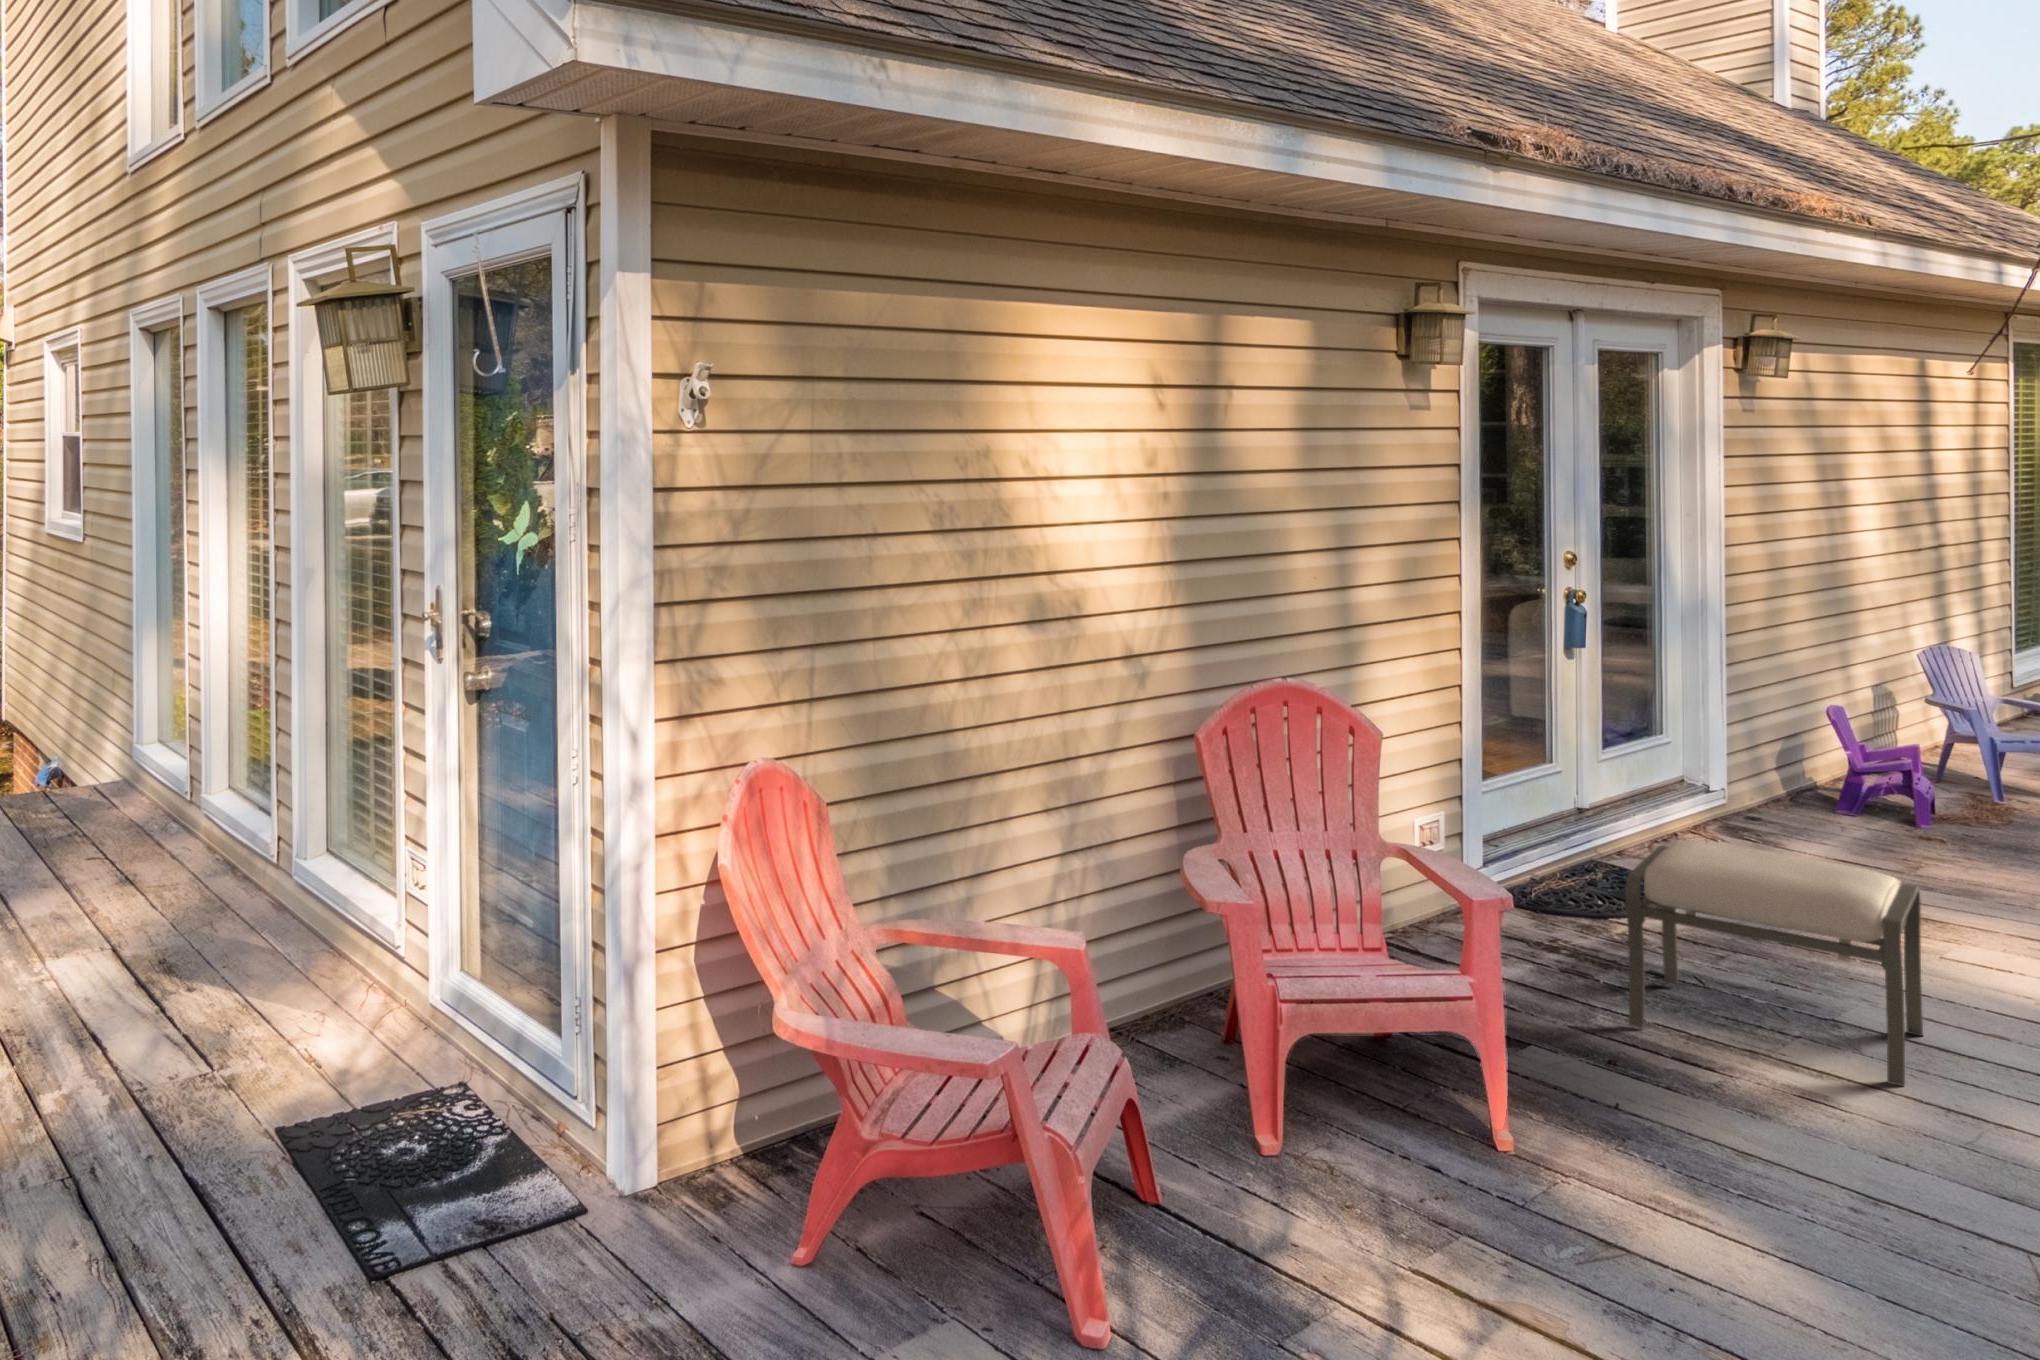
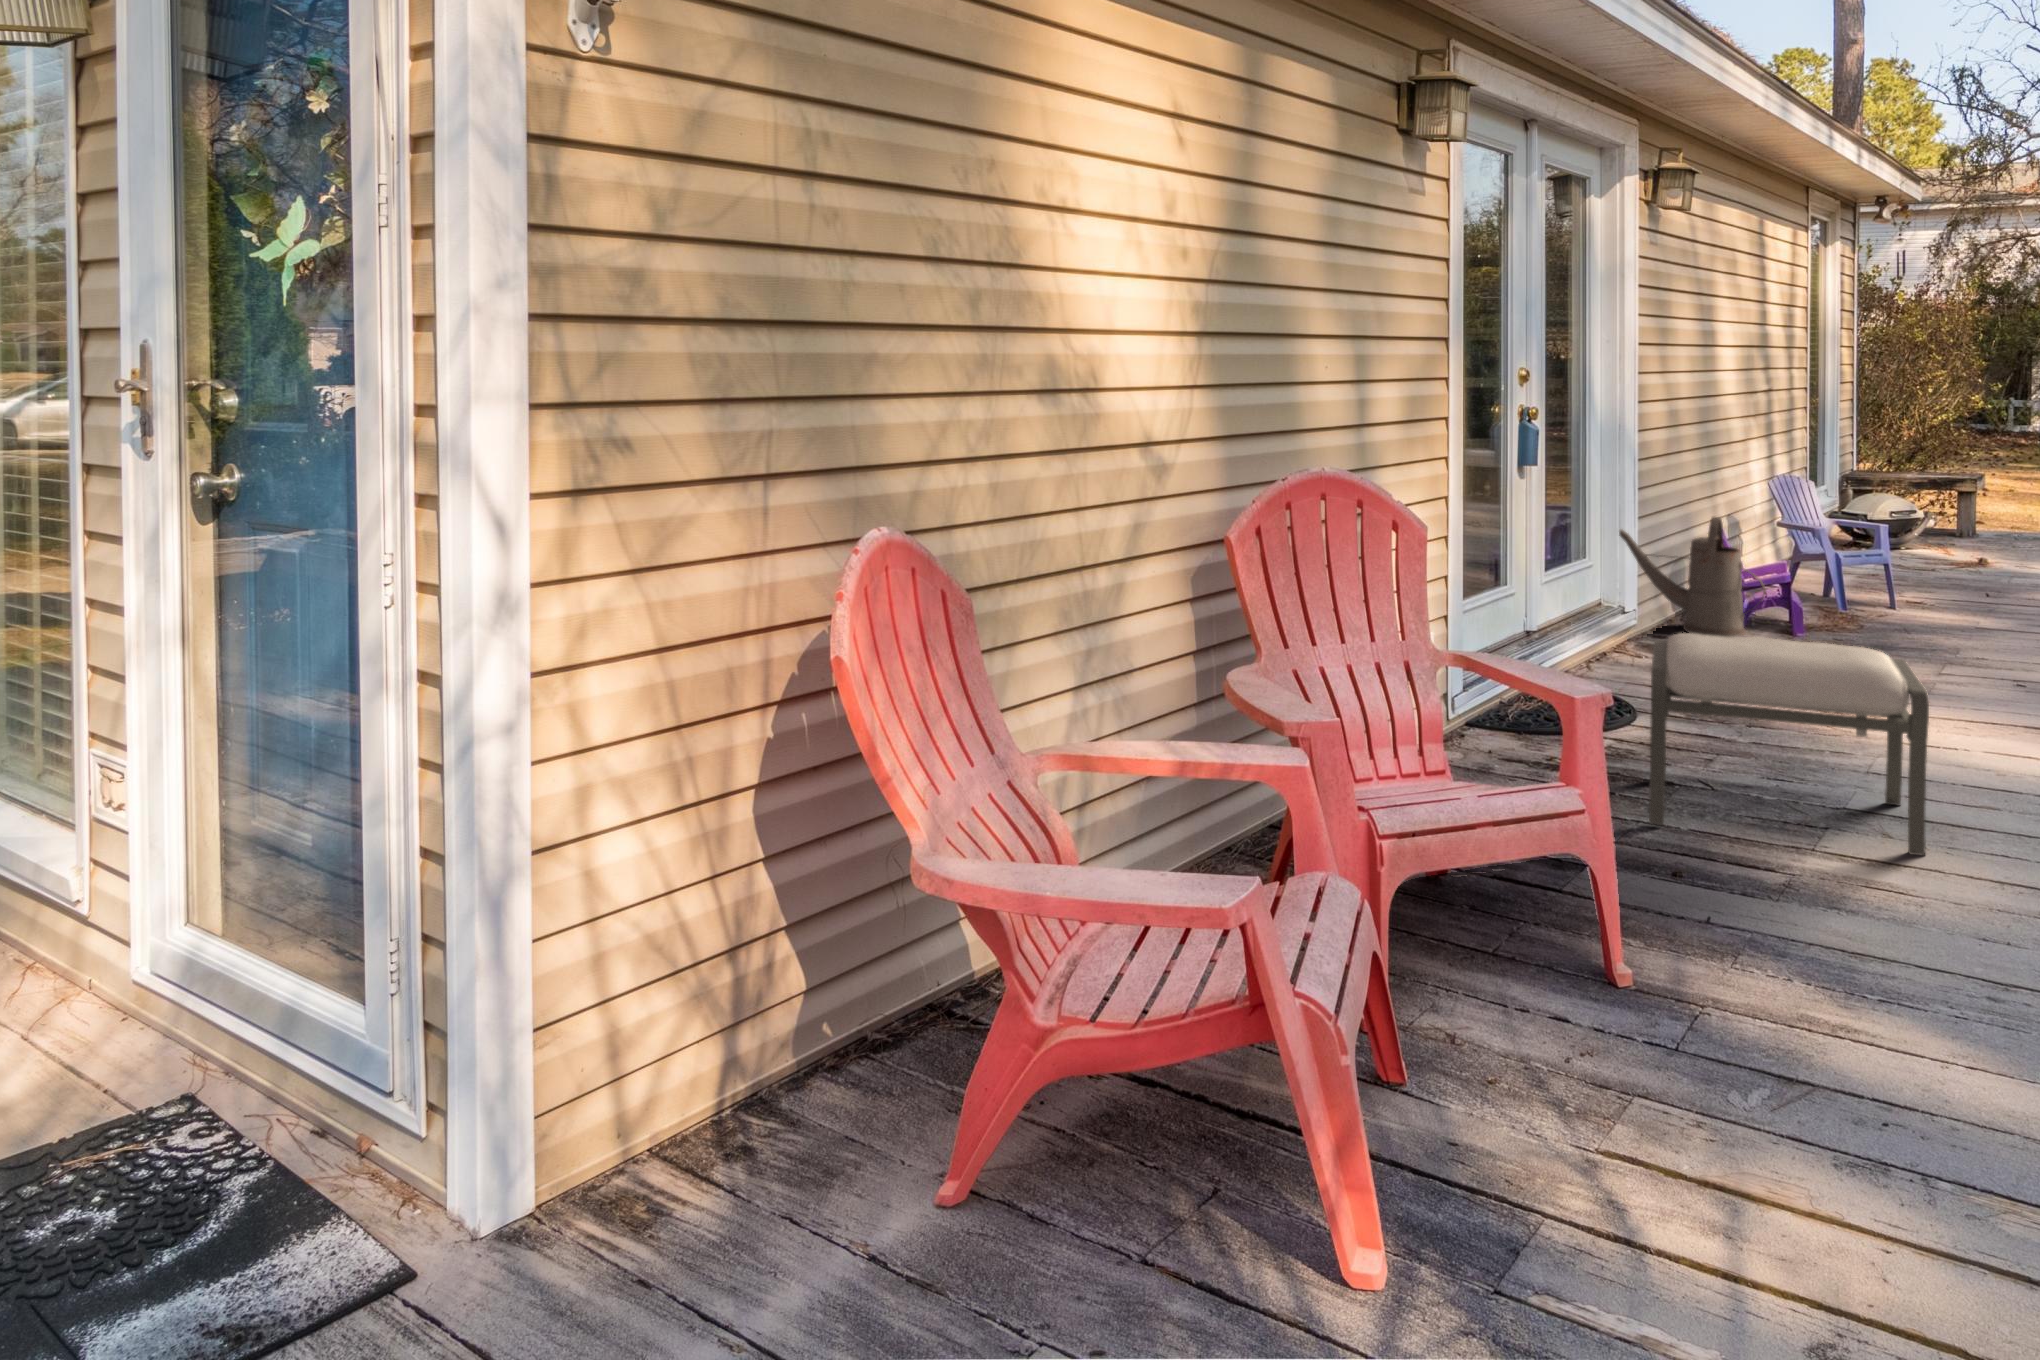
watering can: none [1755,700,1927,837] -> present [1619,517,1766,637]

